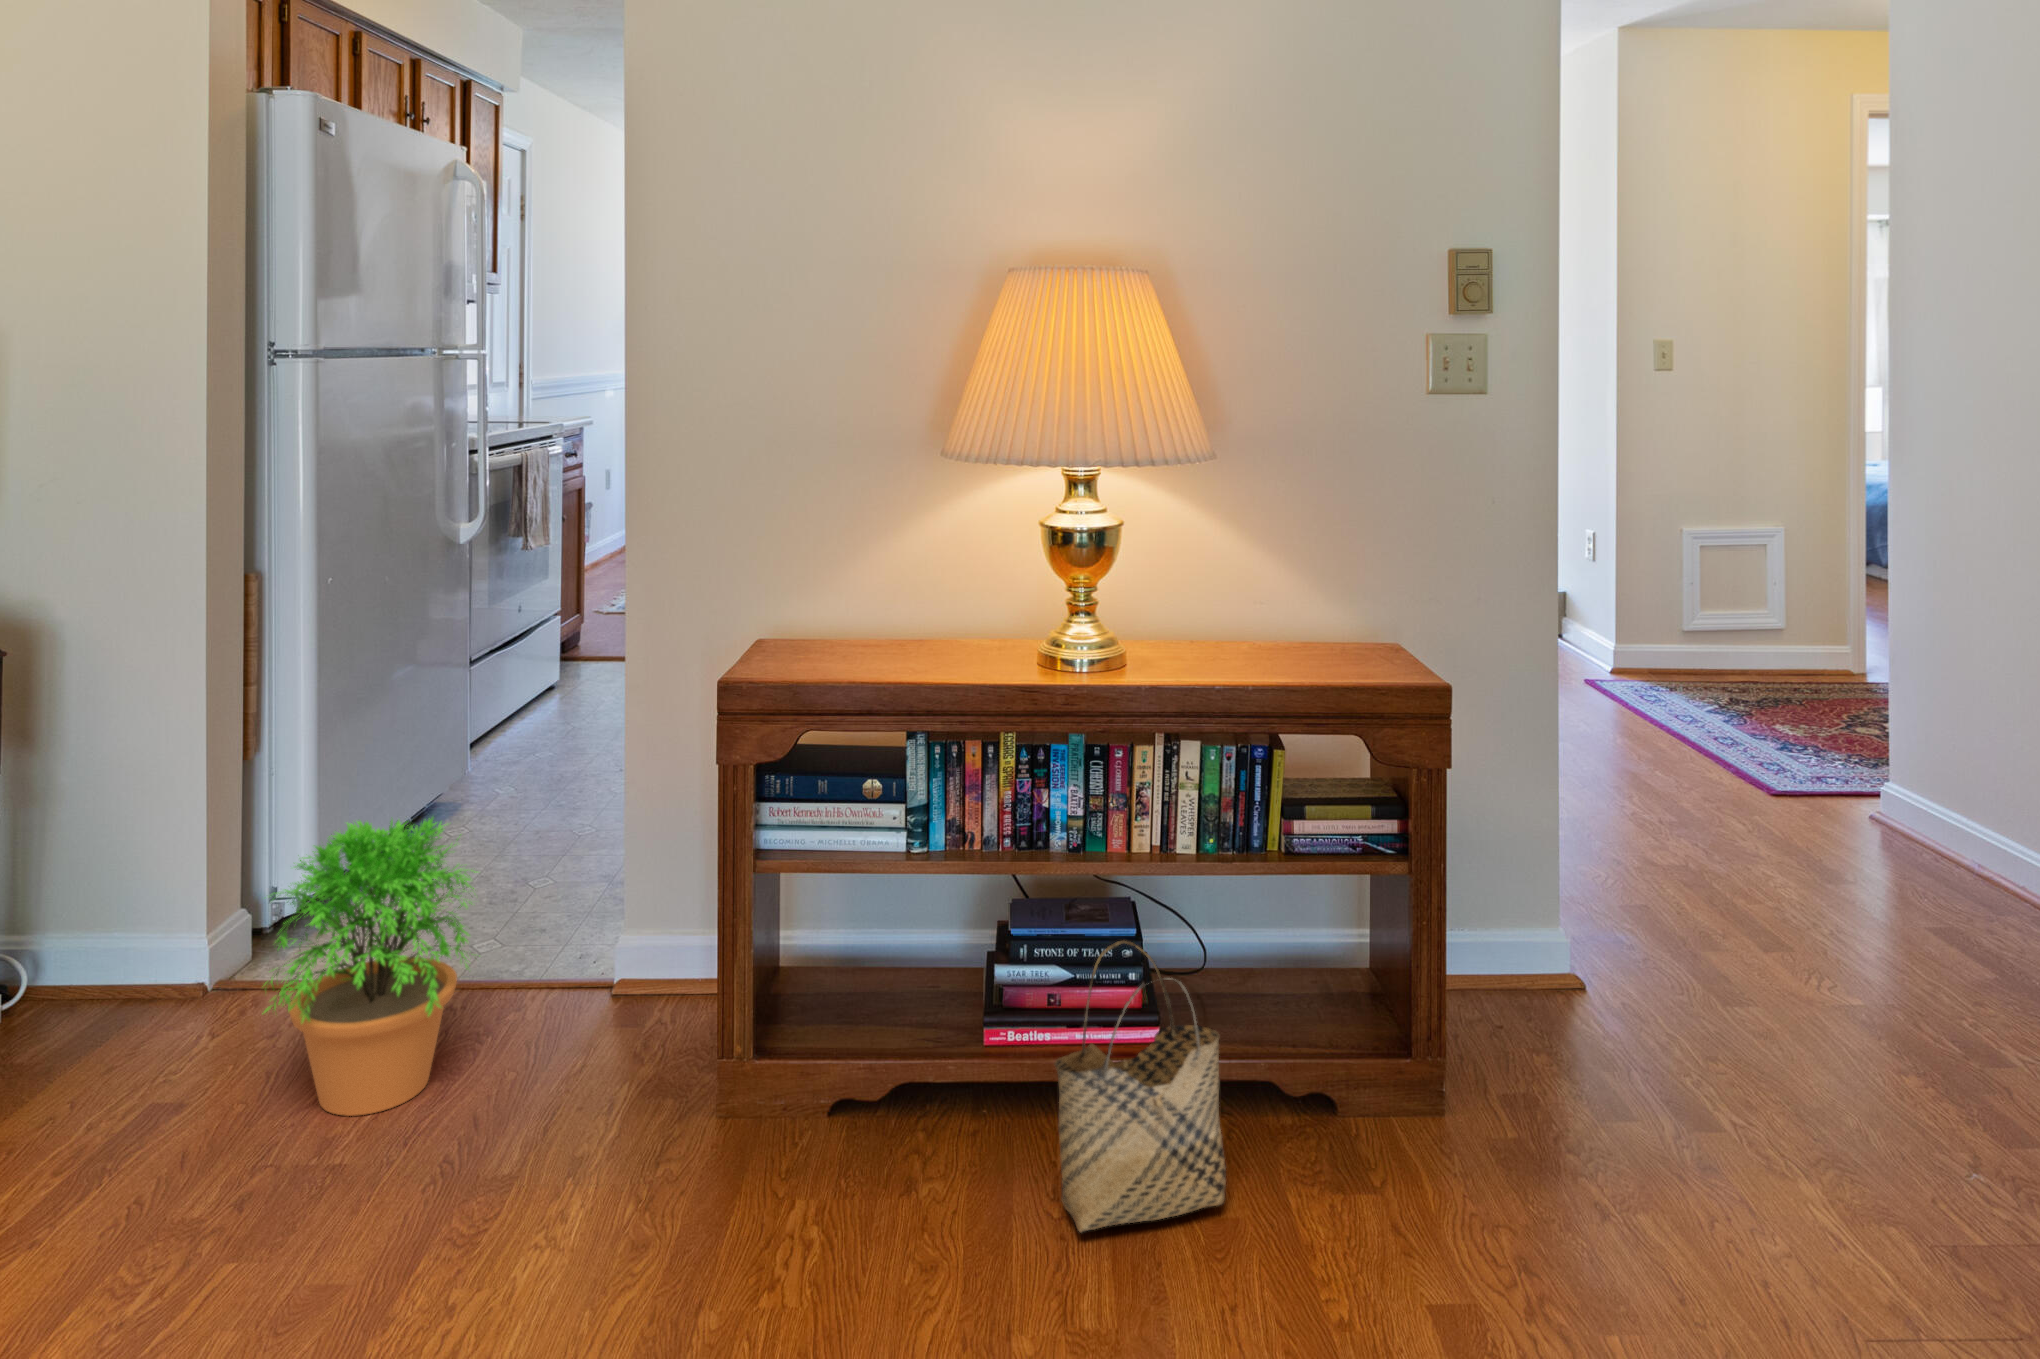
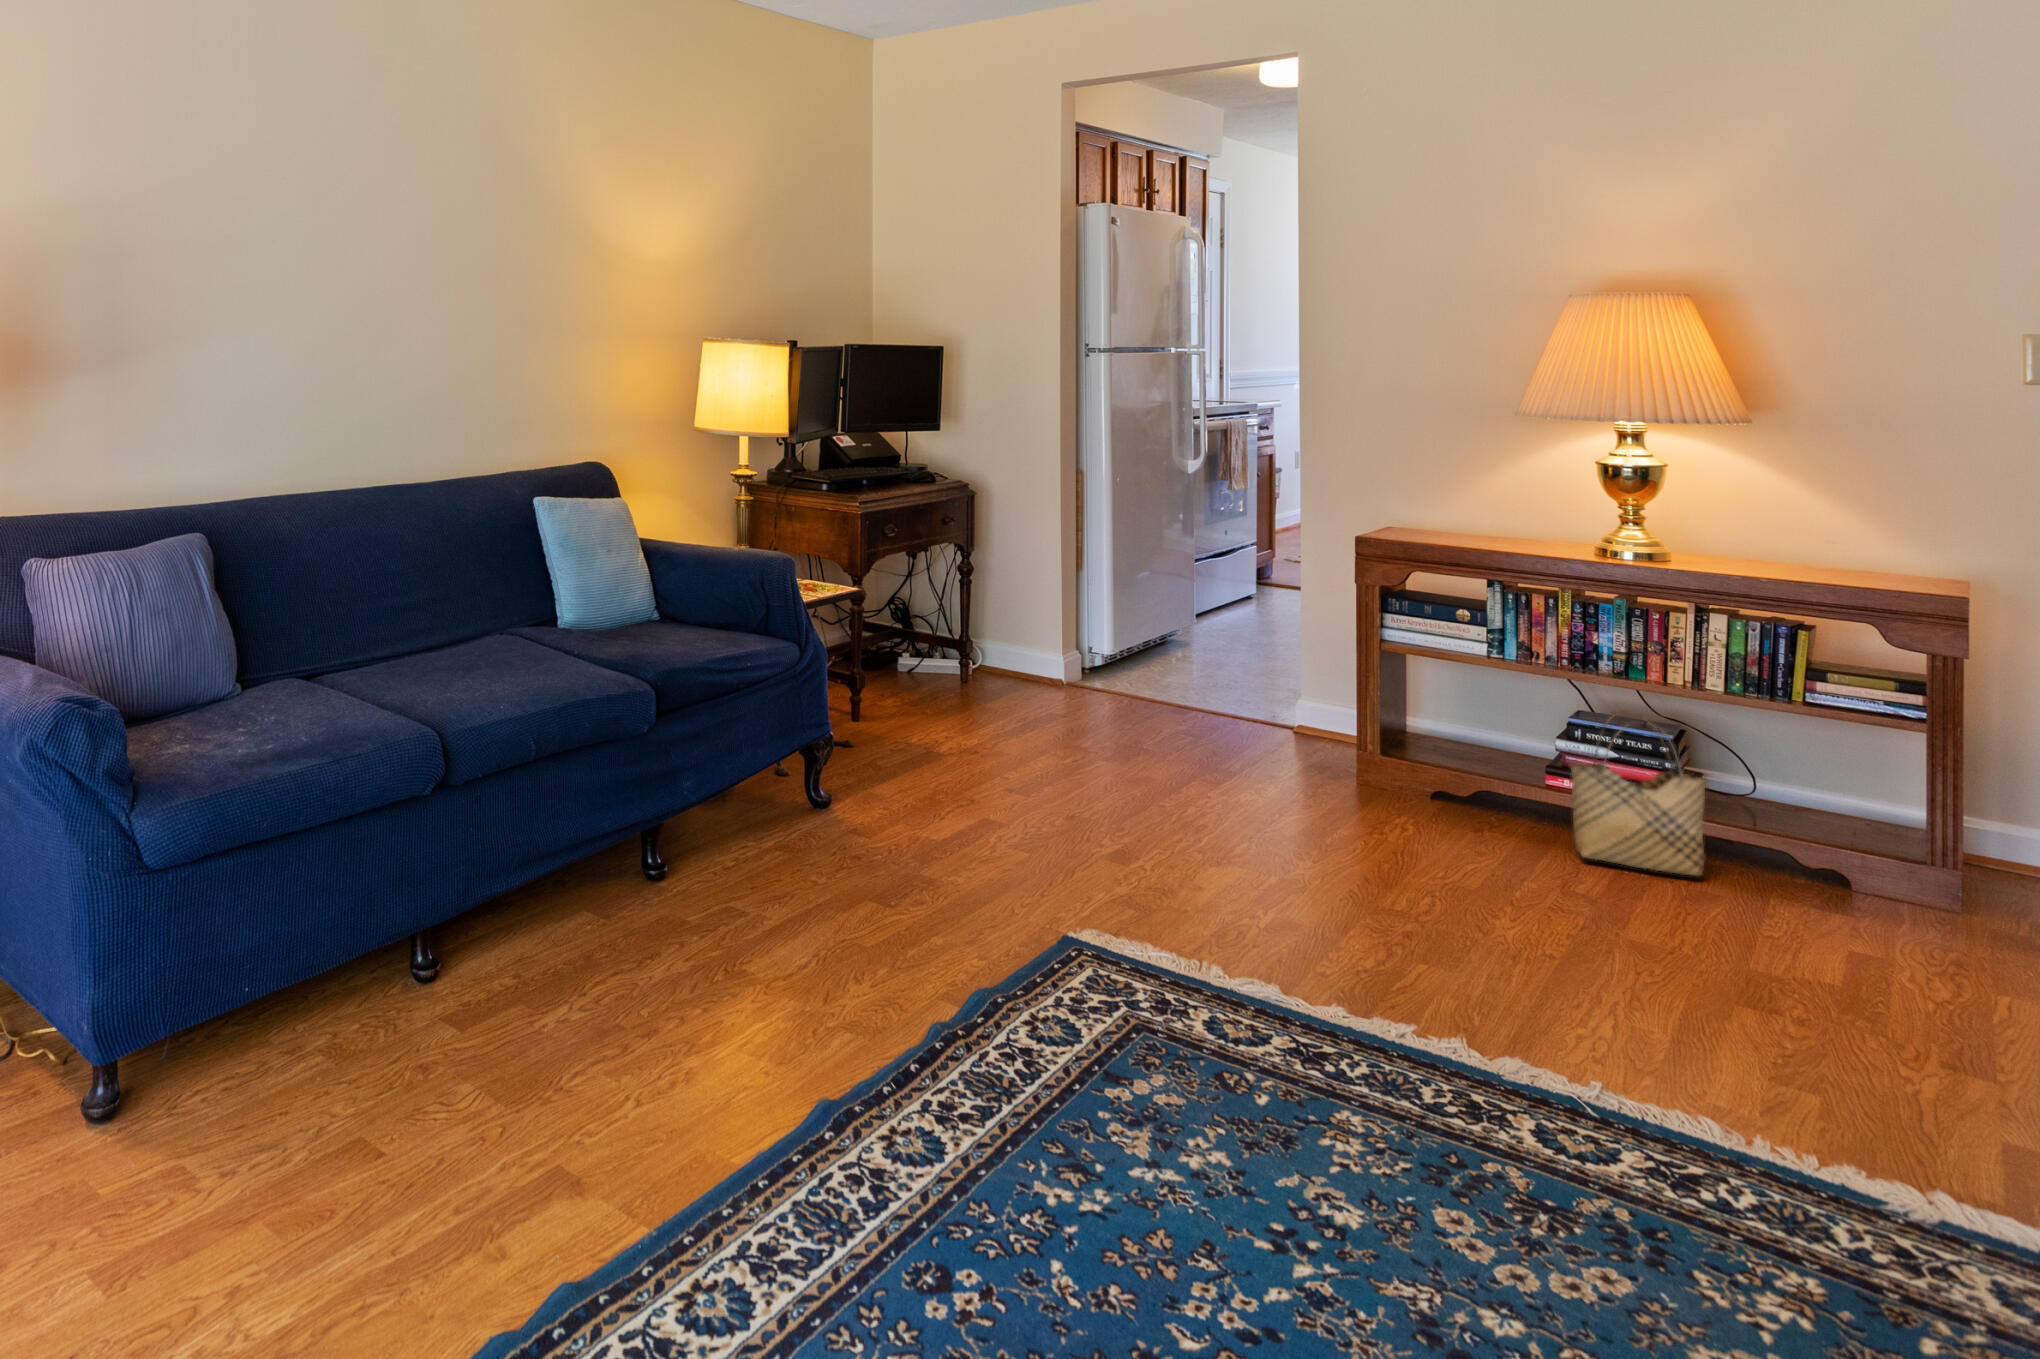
potted plant: present [264,817,475,1116] -> none [1100,588,1216,736]

